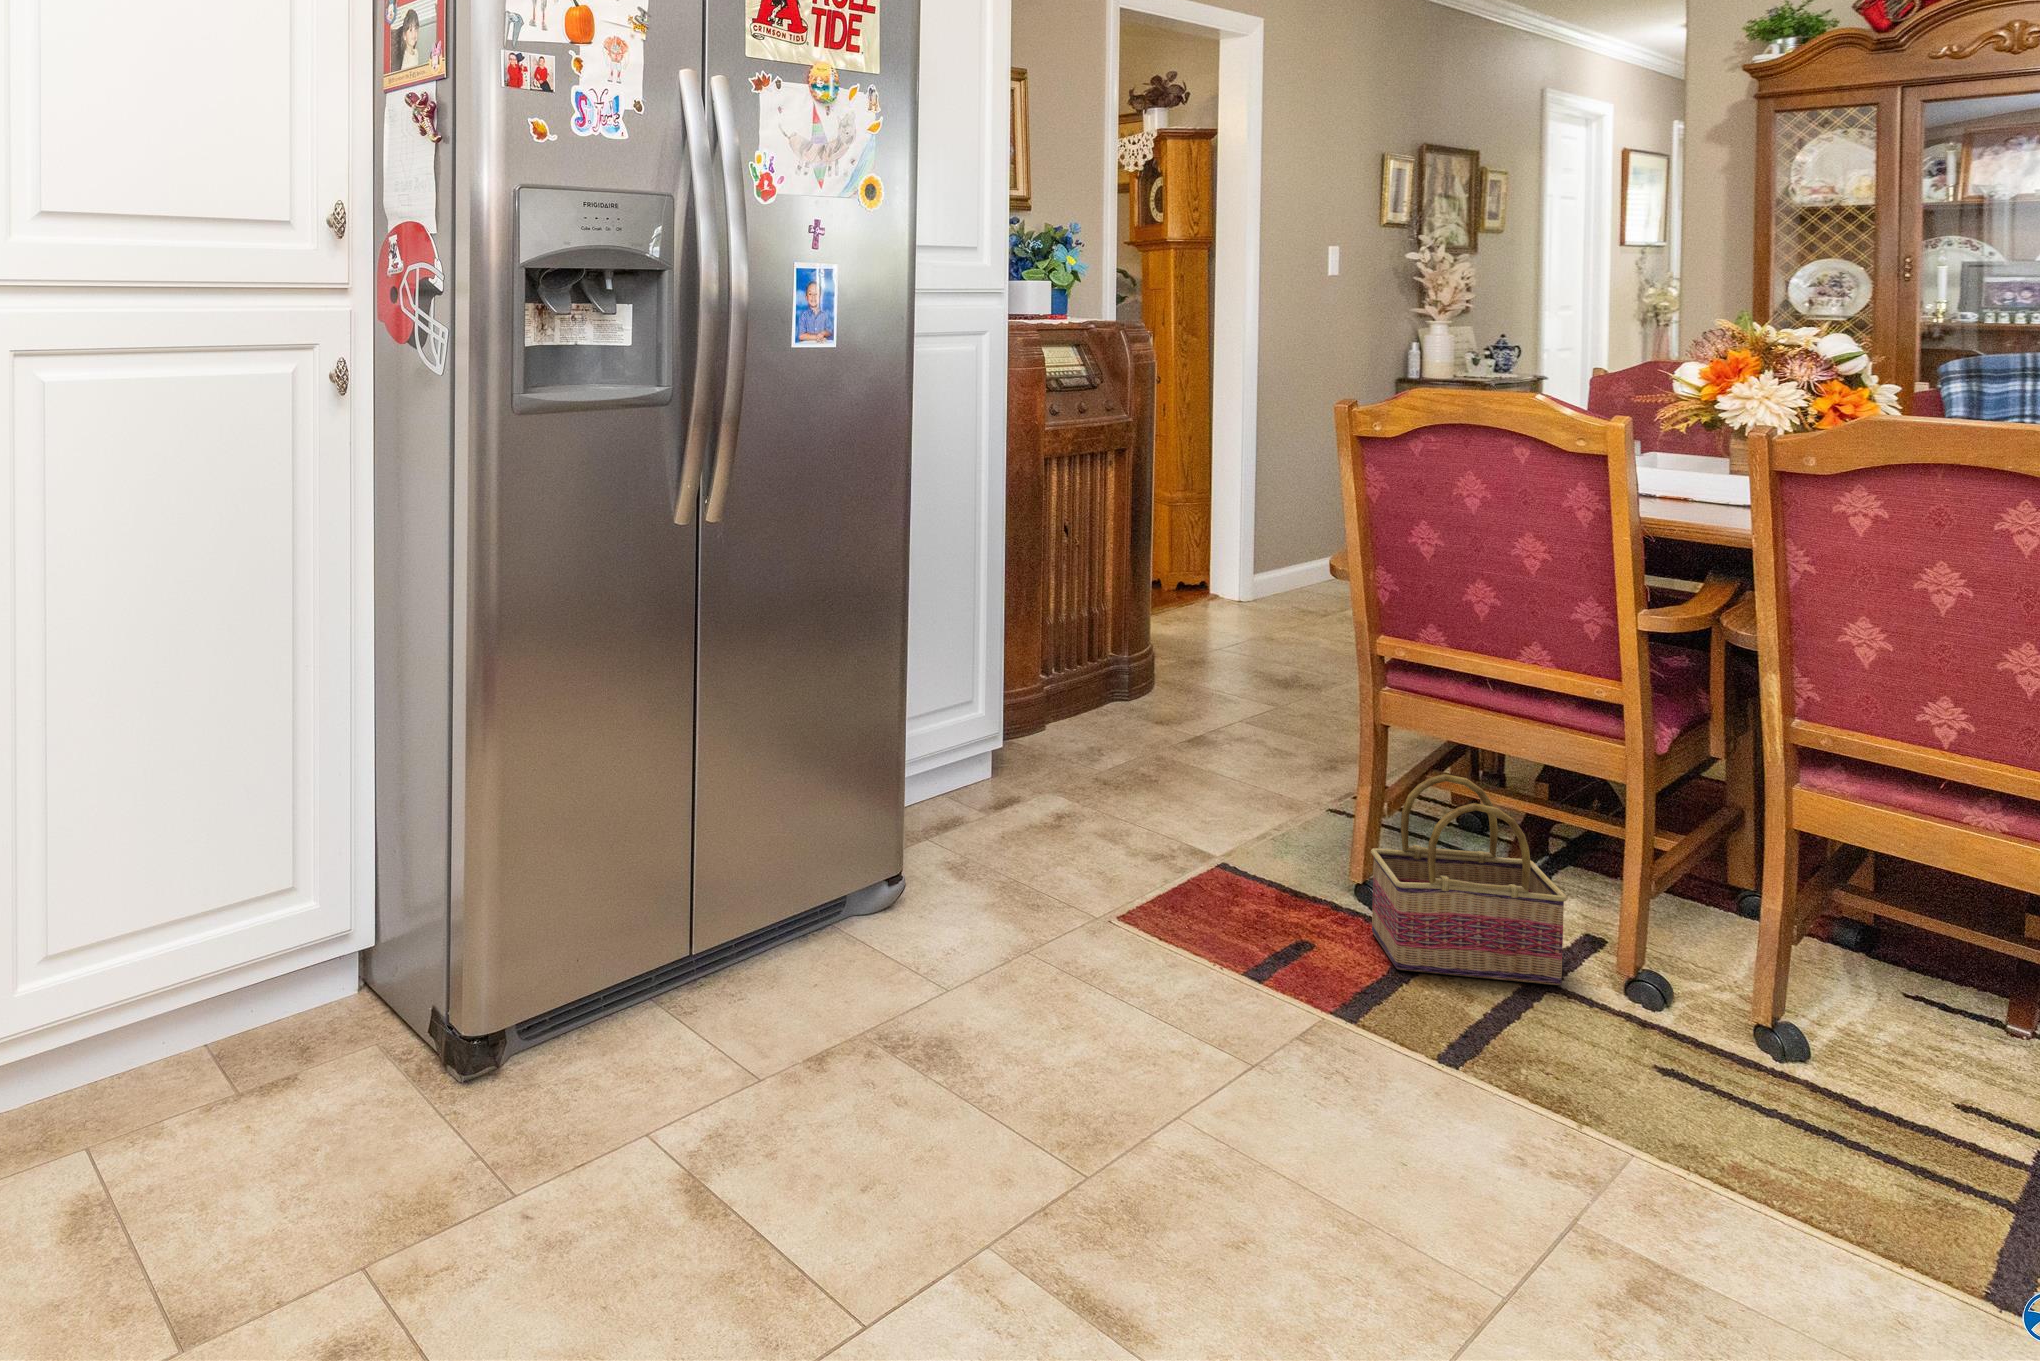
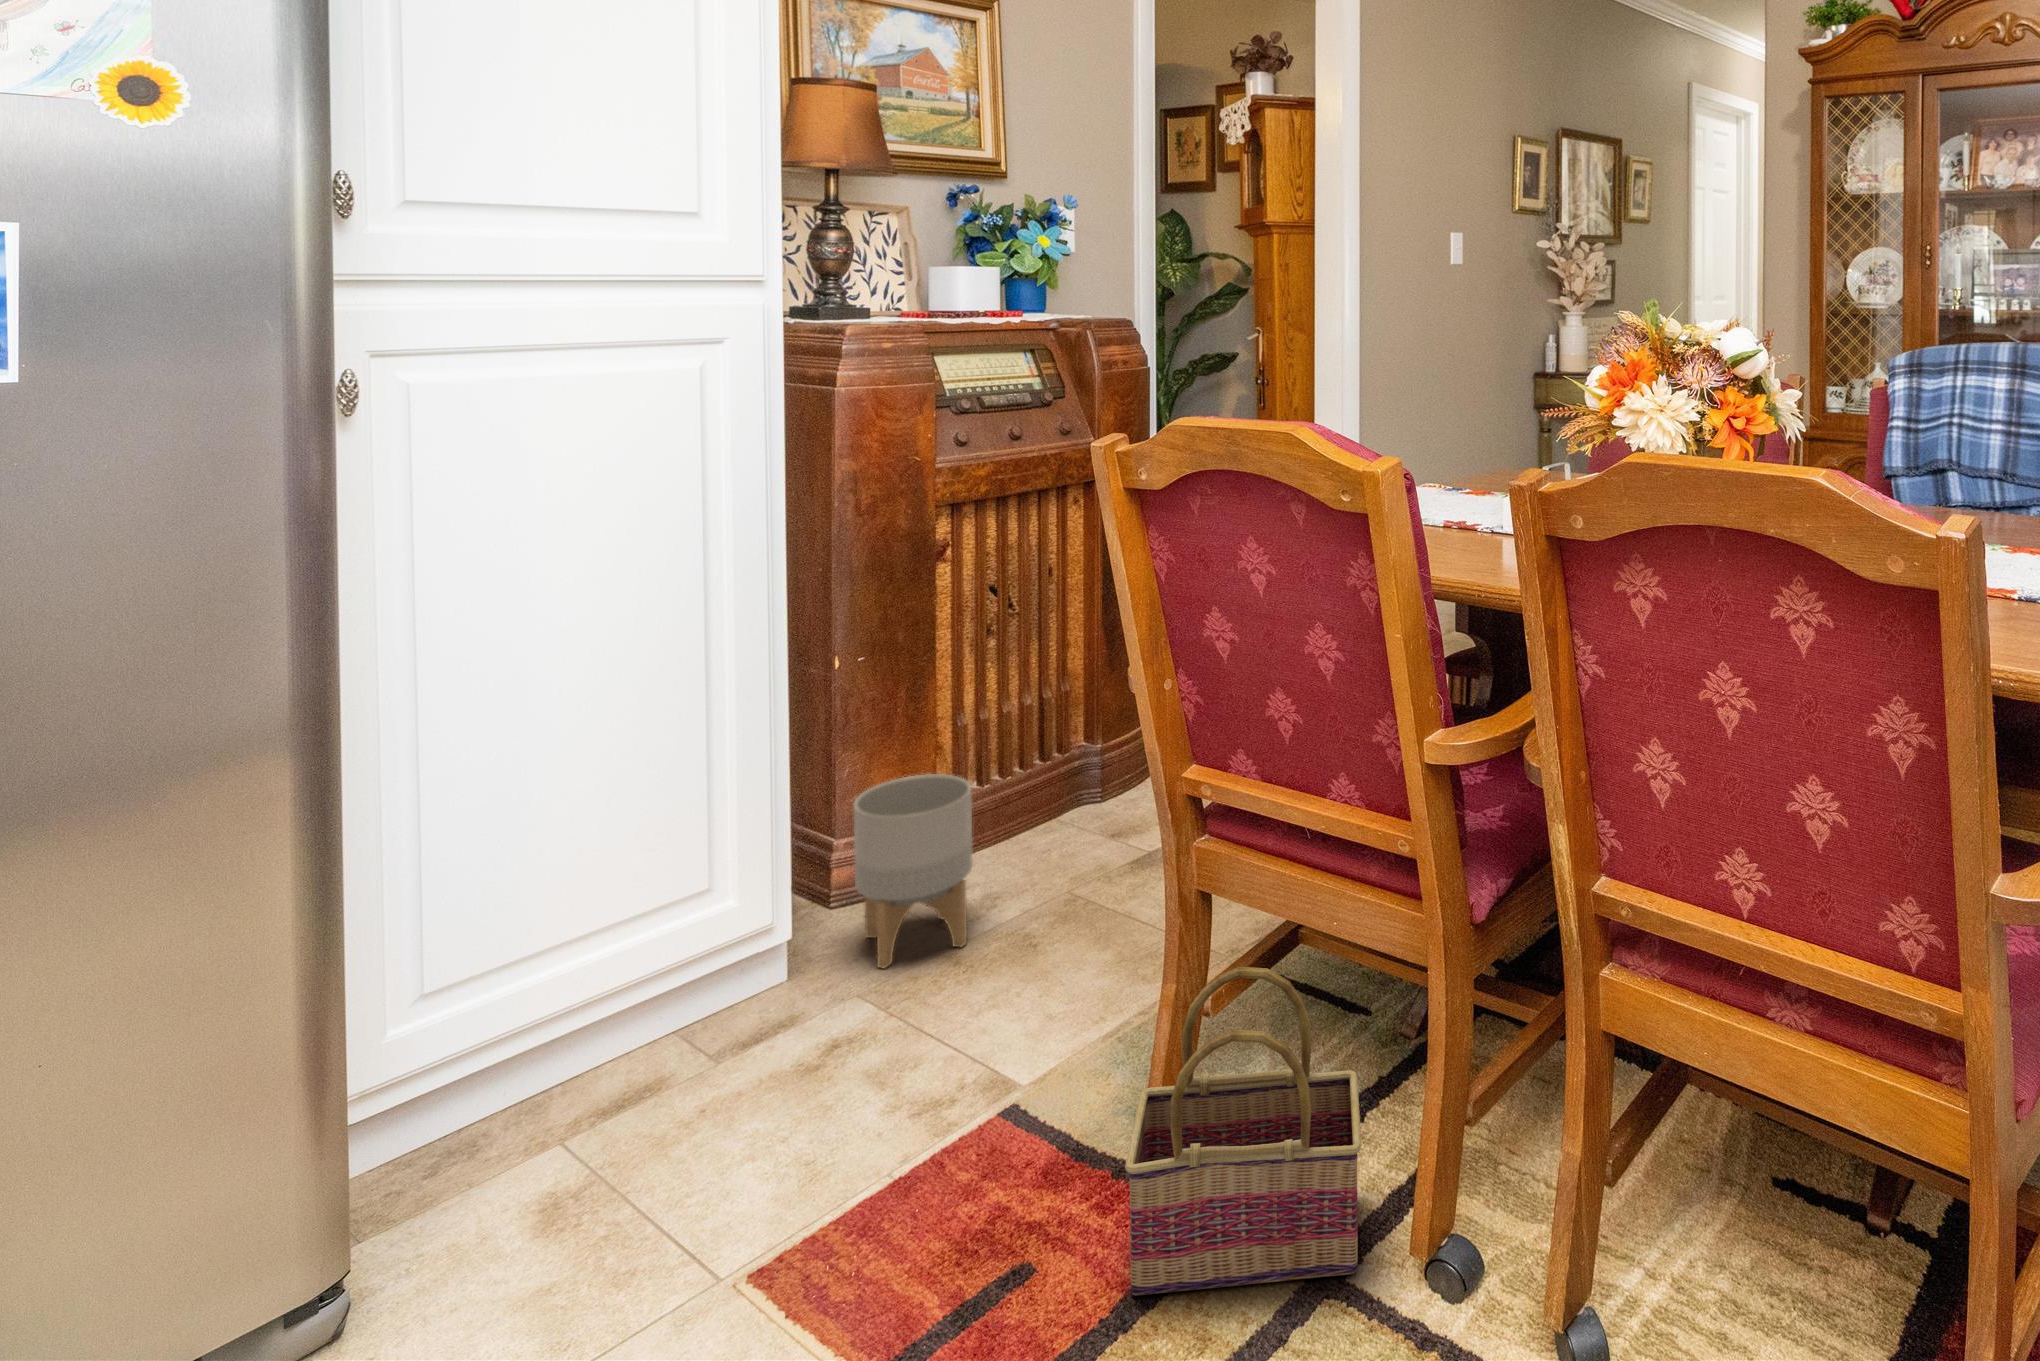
planter: none [1021,653,1103,783] -> present [854,774,973,968]

